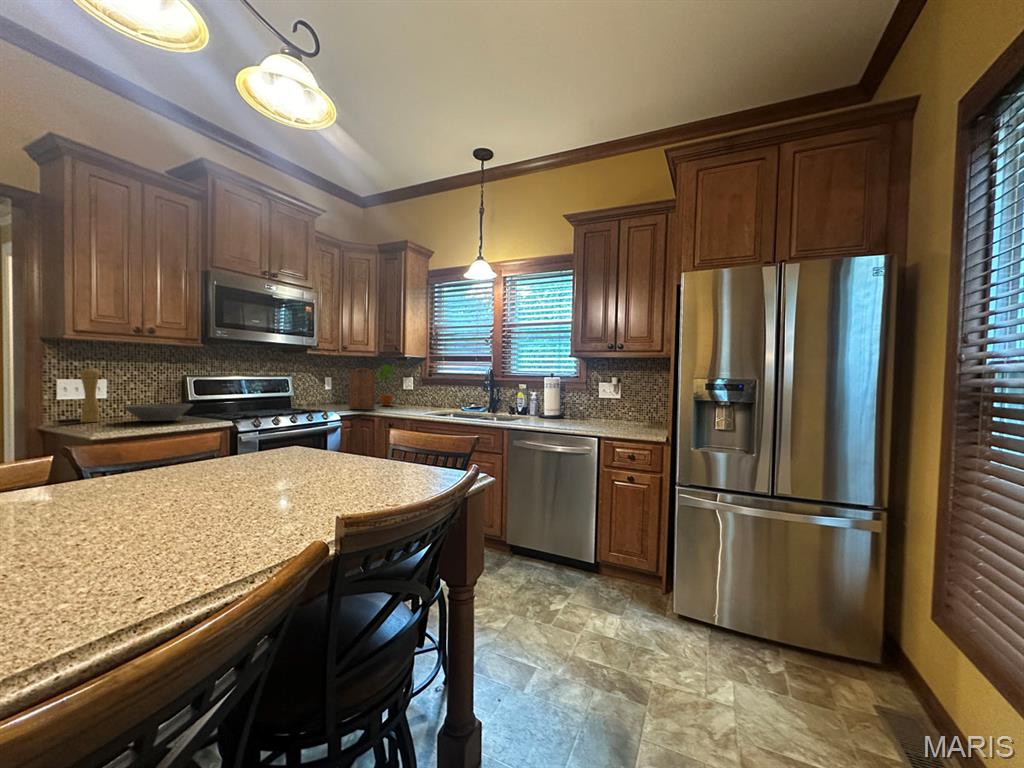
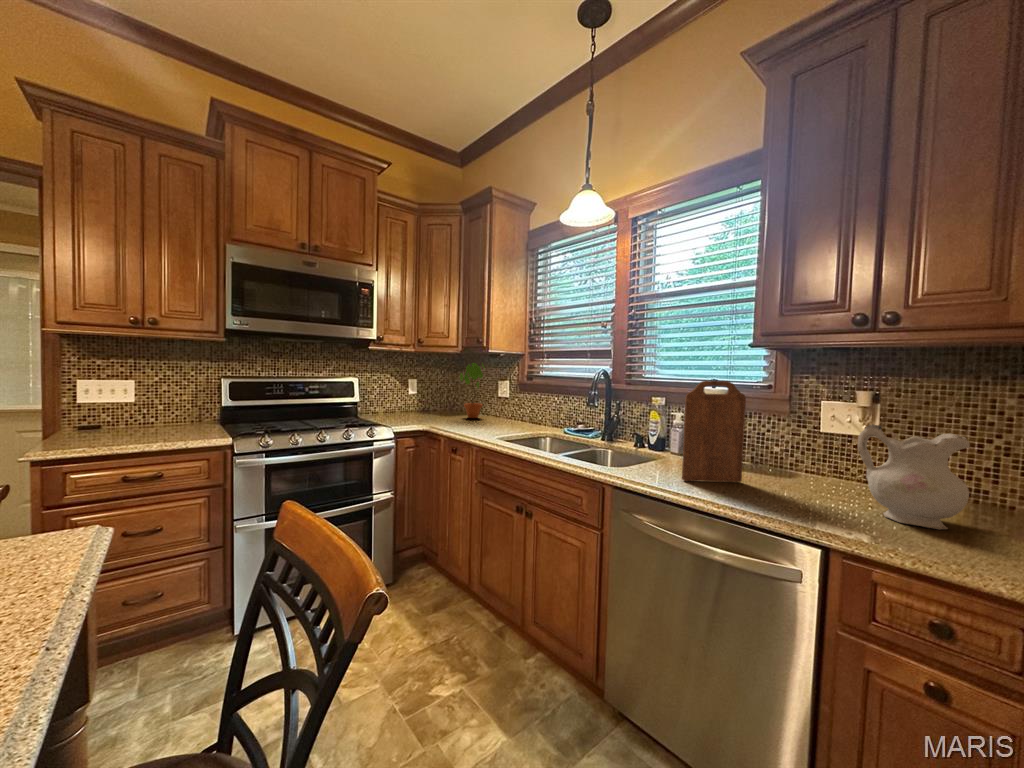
cutting board: present [349,368,375,409] -> present [682,380,746,482]
pepper mill: present [80,369,100,422] -> none [85,368,109,431]
ceramic pitcher: none [611,390,645,429] -> present [858,424,970,529]
bowl: present [123,403,192,421] -> none [115,411,201,434]

